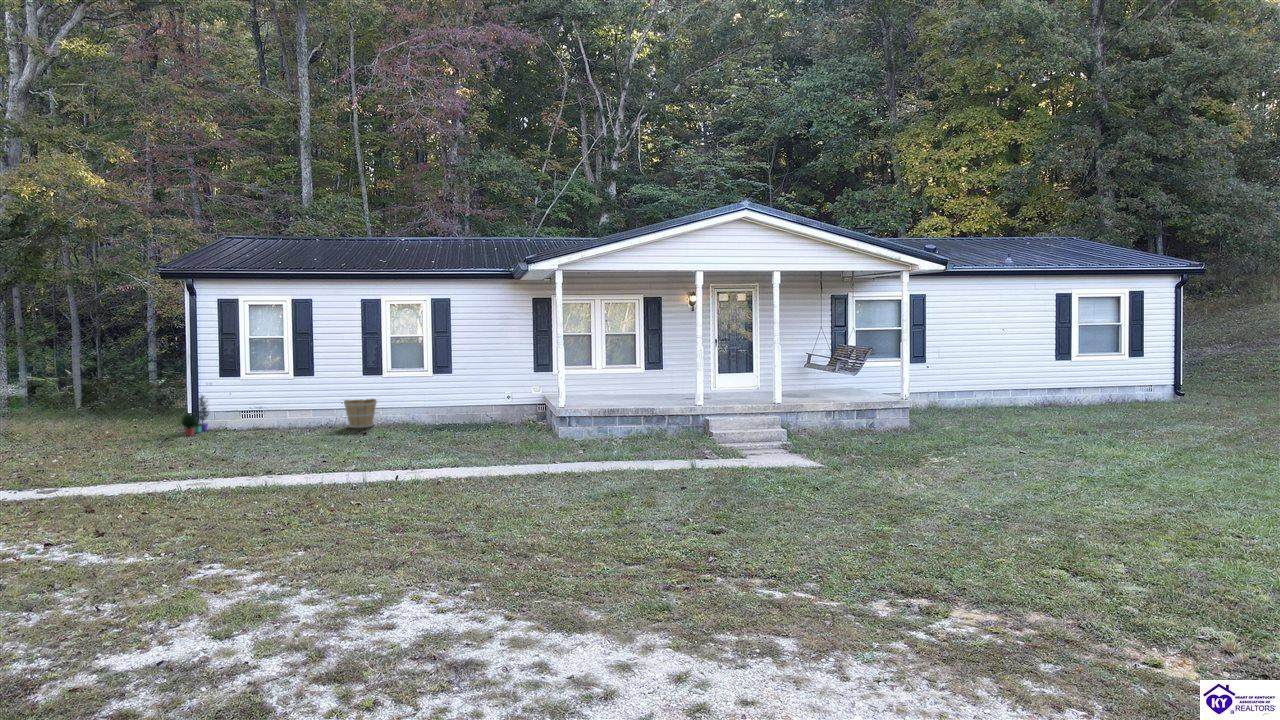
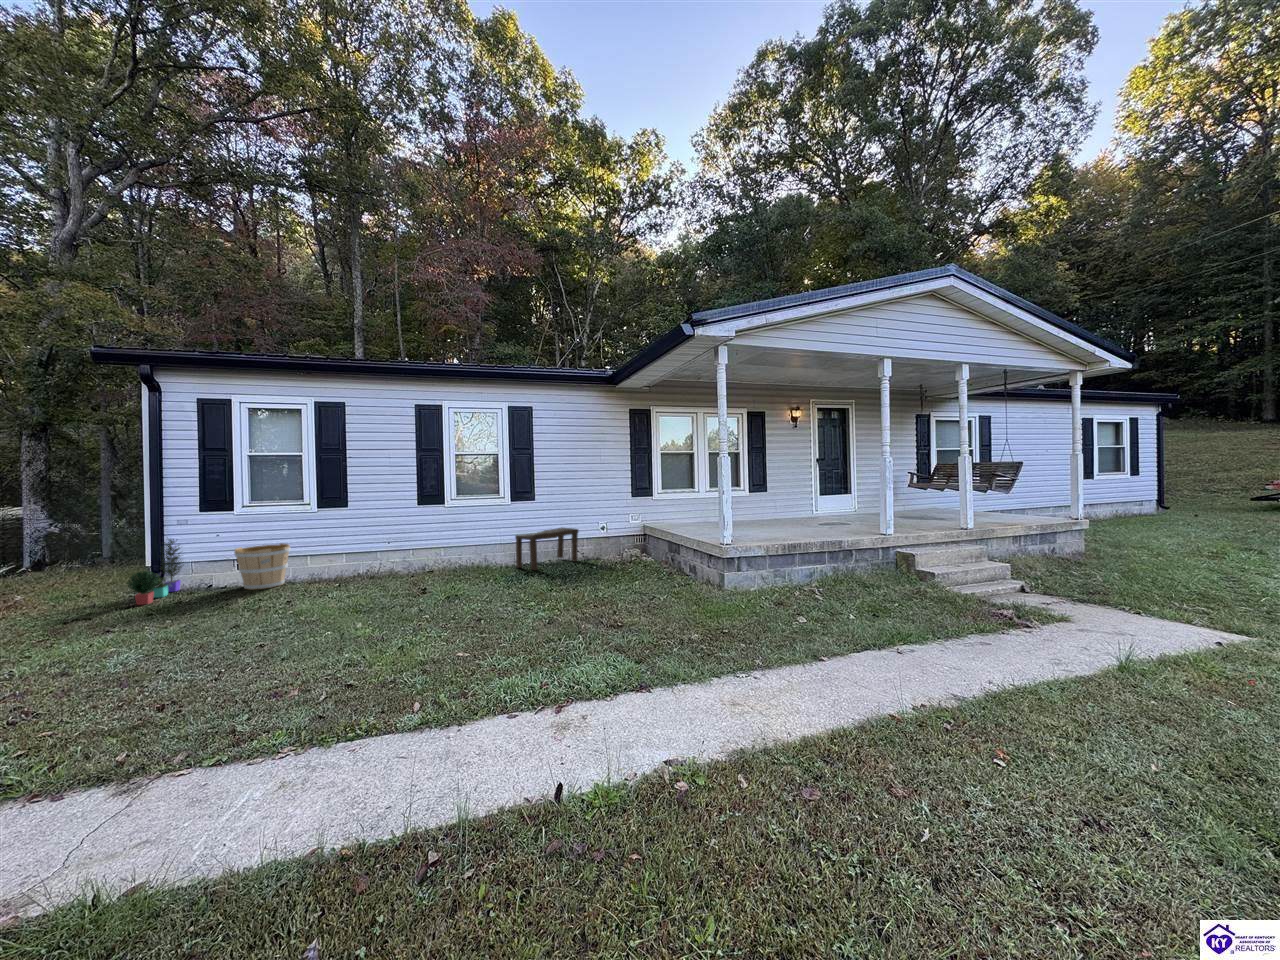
bench: none [433,396,485,428] -> present [515,527,578,570]
wooden bucket: present [344,399,377,428] -> present [234,543,291,590]

